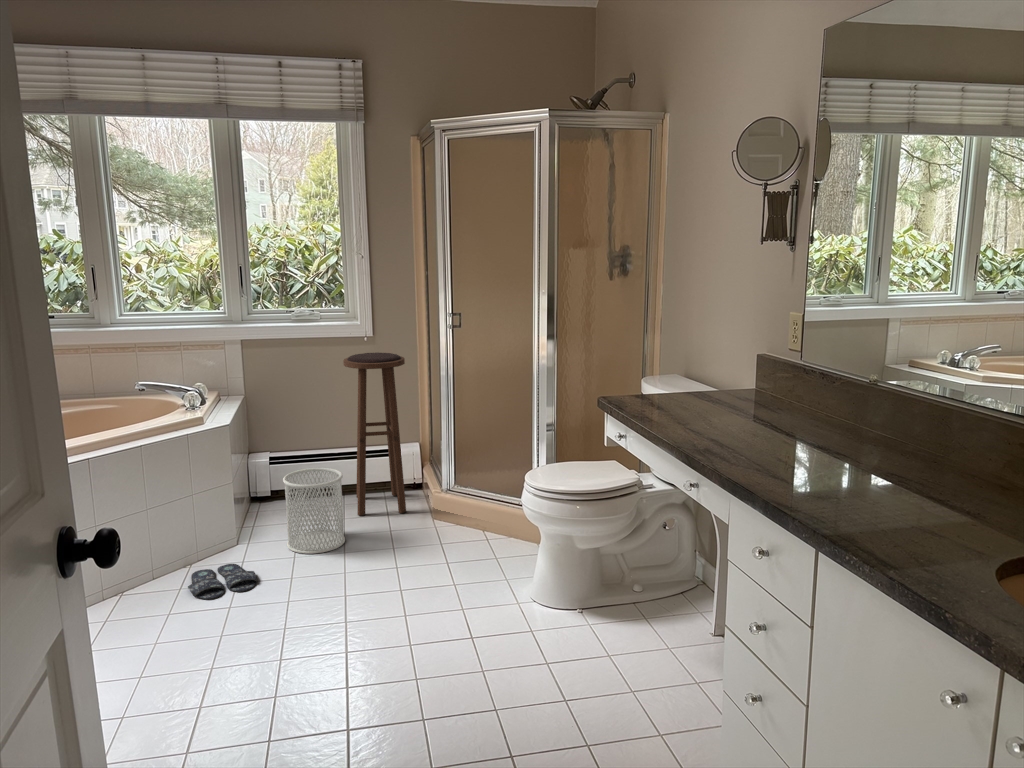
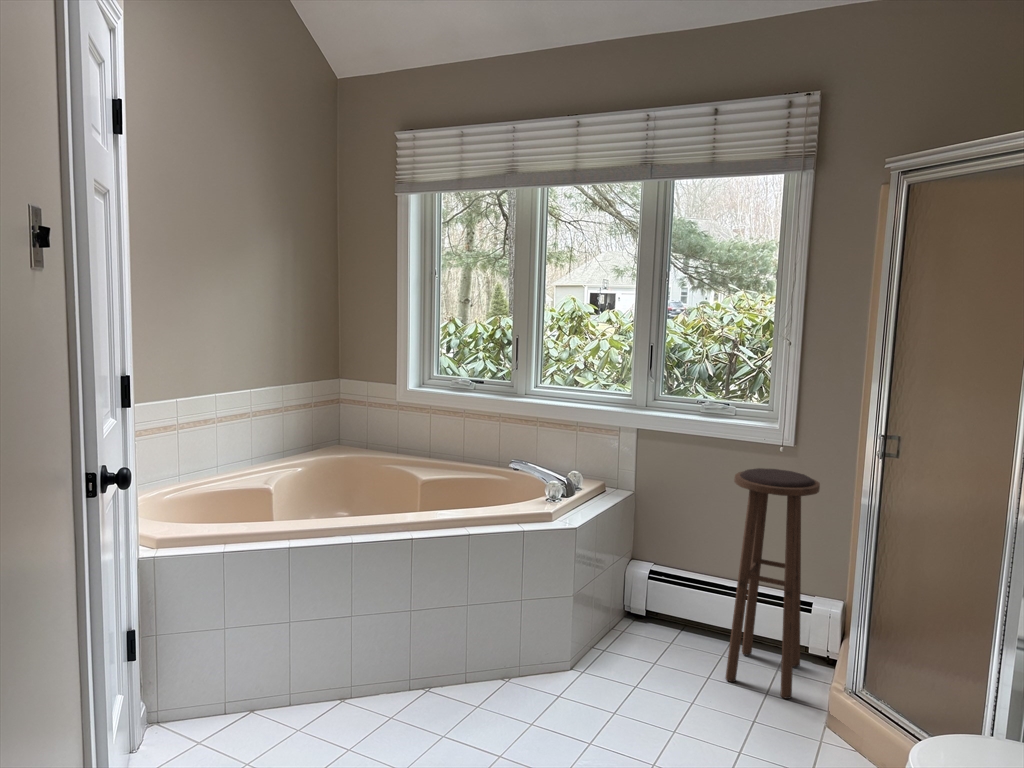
wastebasket: present [283,468,345,554] -> none [612,602,691,720]
slippers: present [188,564,257,600] -> none [474,687,551,738]

